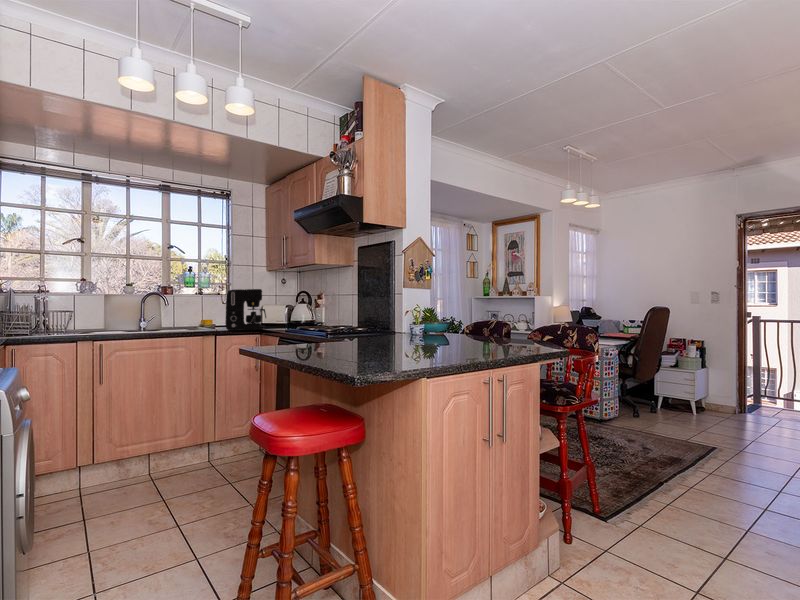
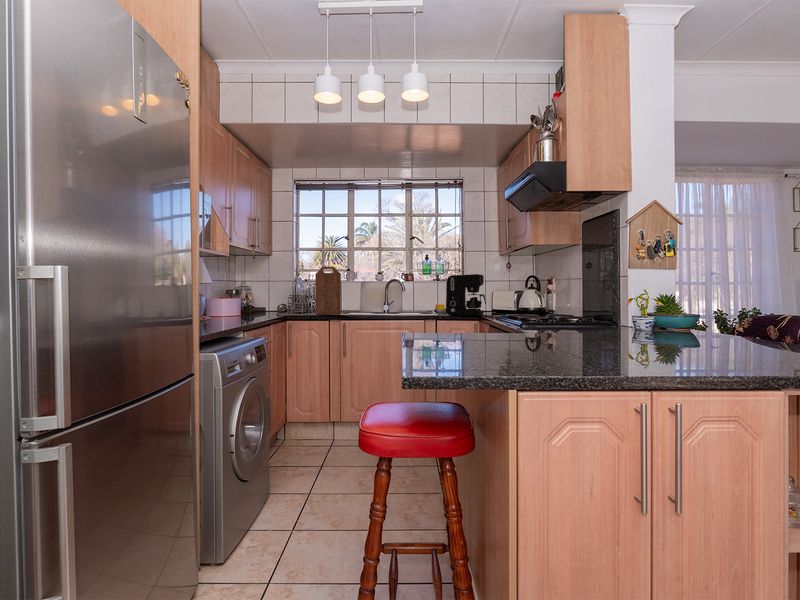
cutting board: none [52,275,95,337] -> present [315,266,341,315]

